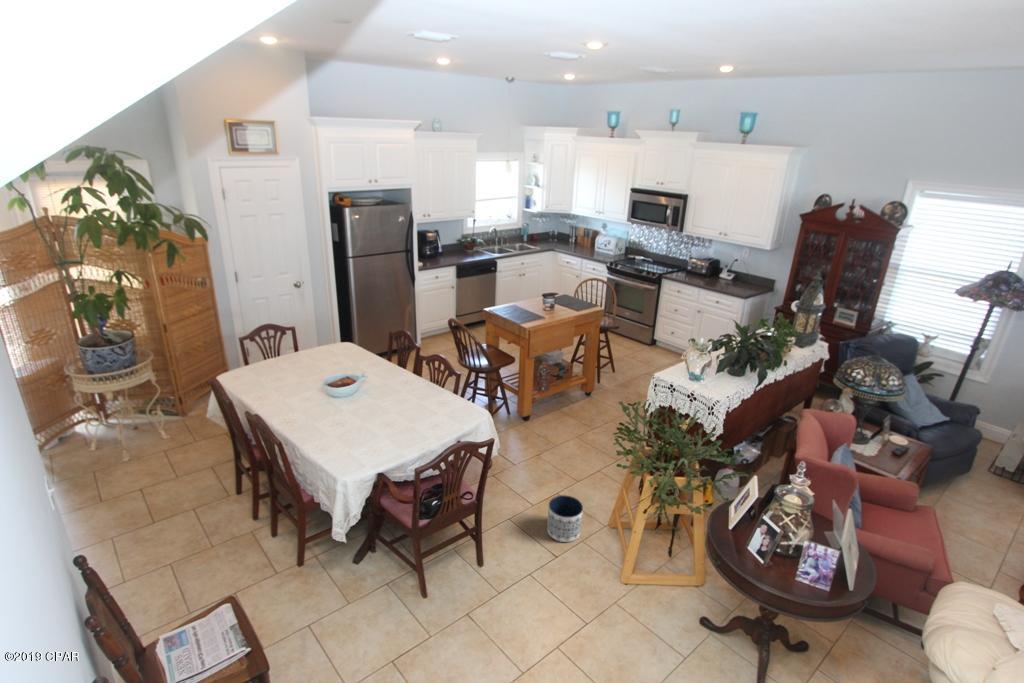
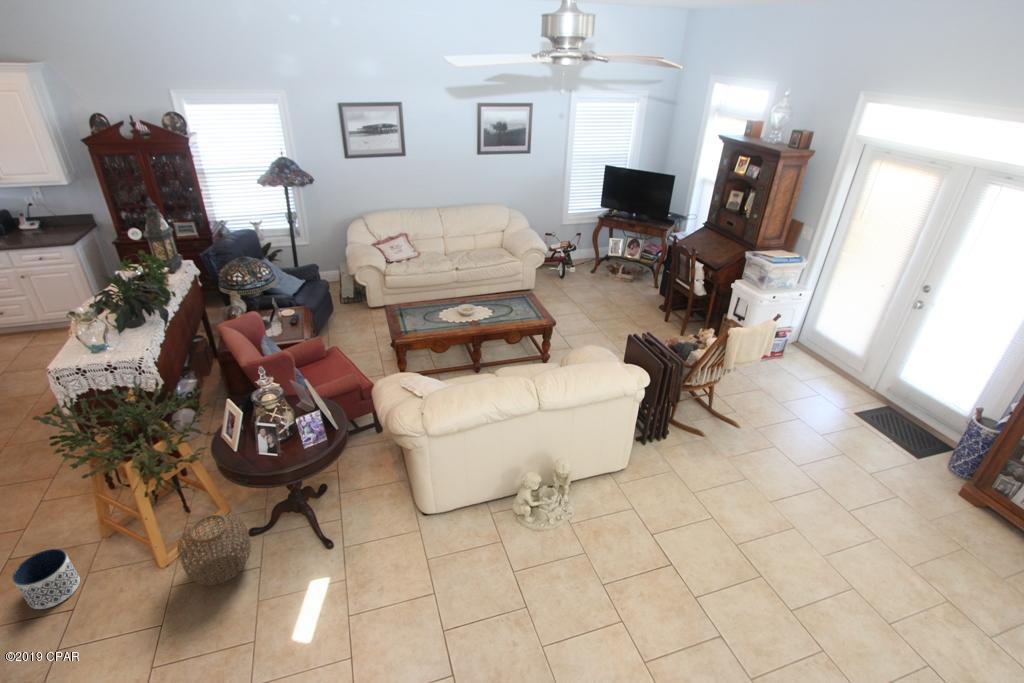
woven basket: none [630,563,699,640] -> present [177,514,251,585]

